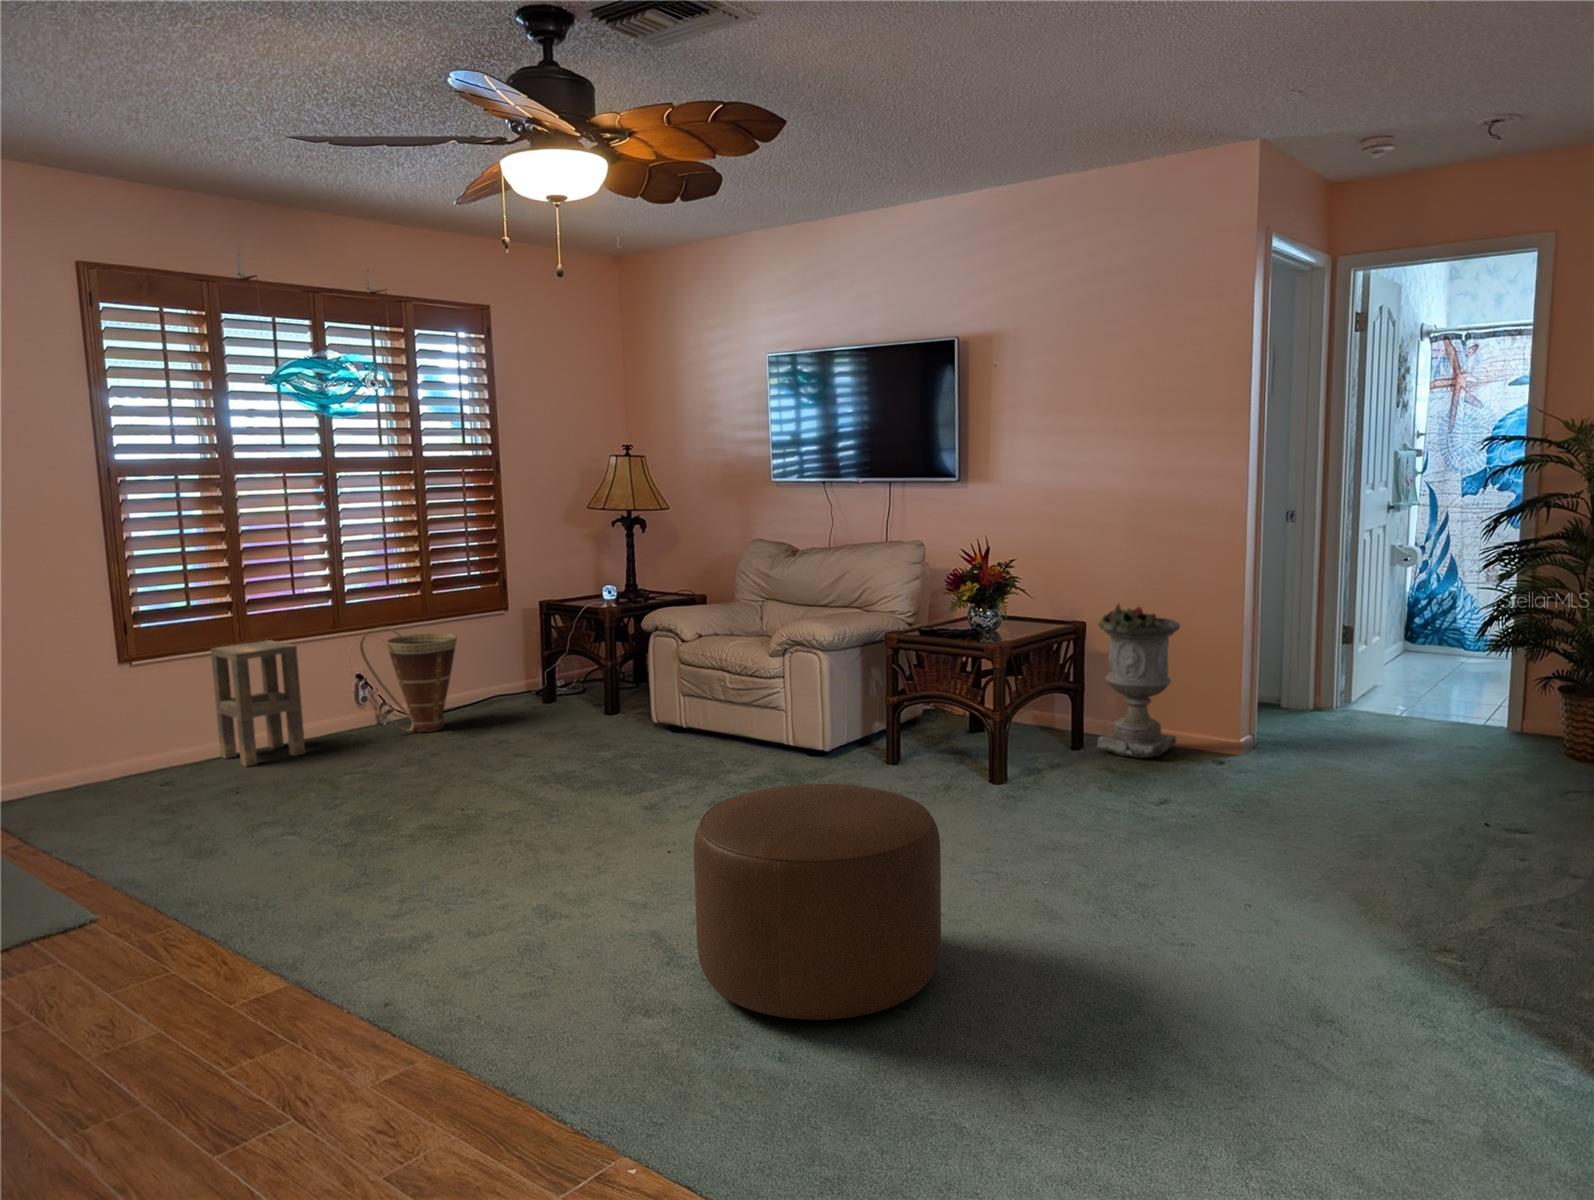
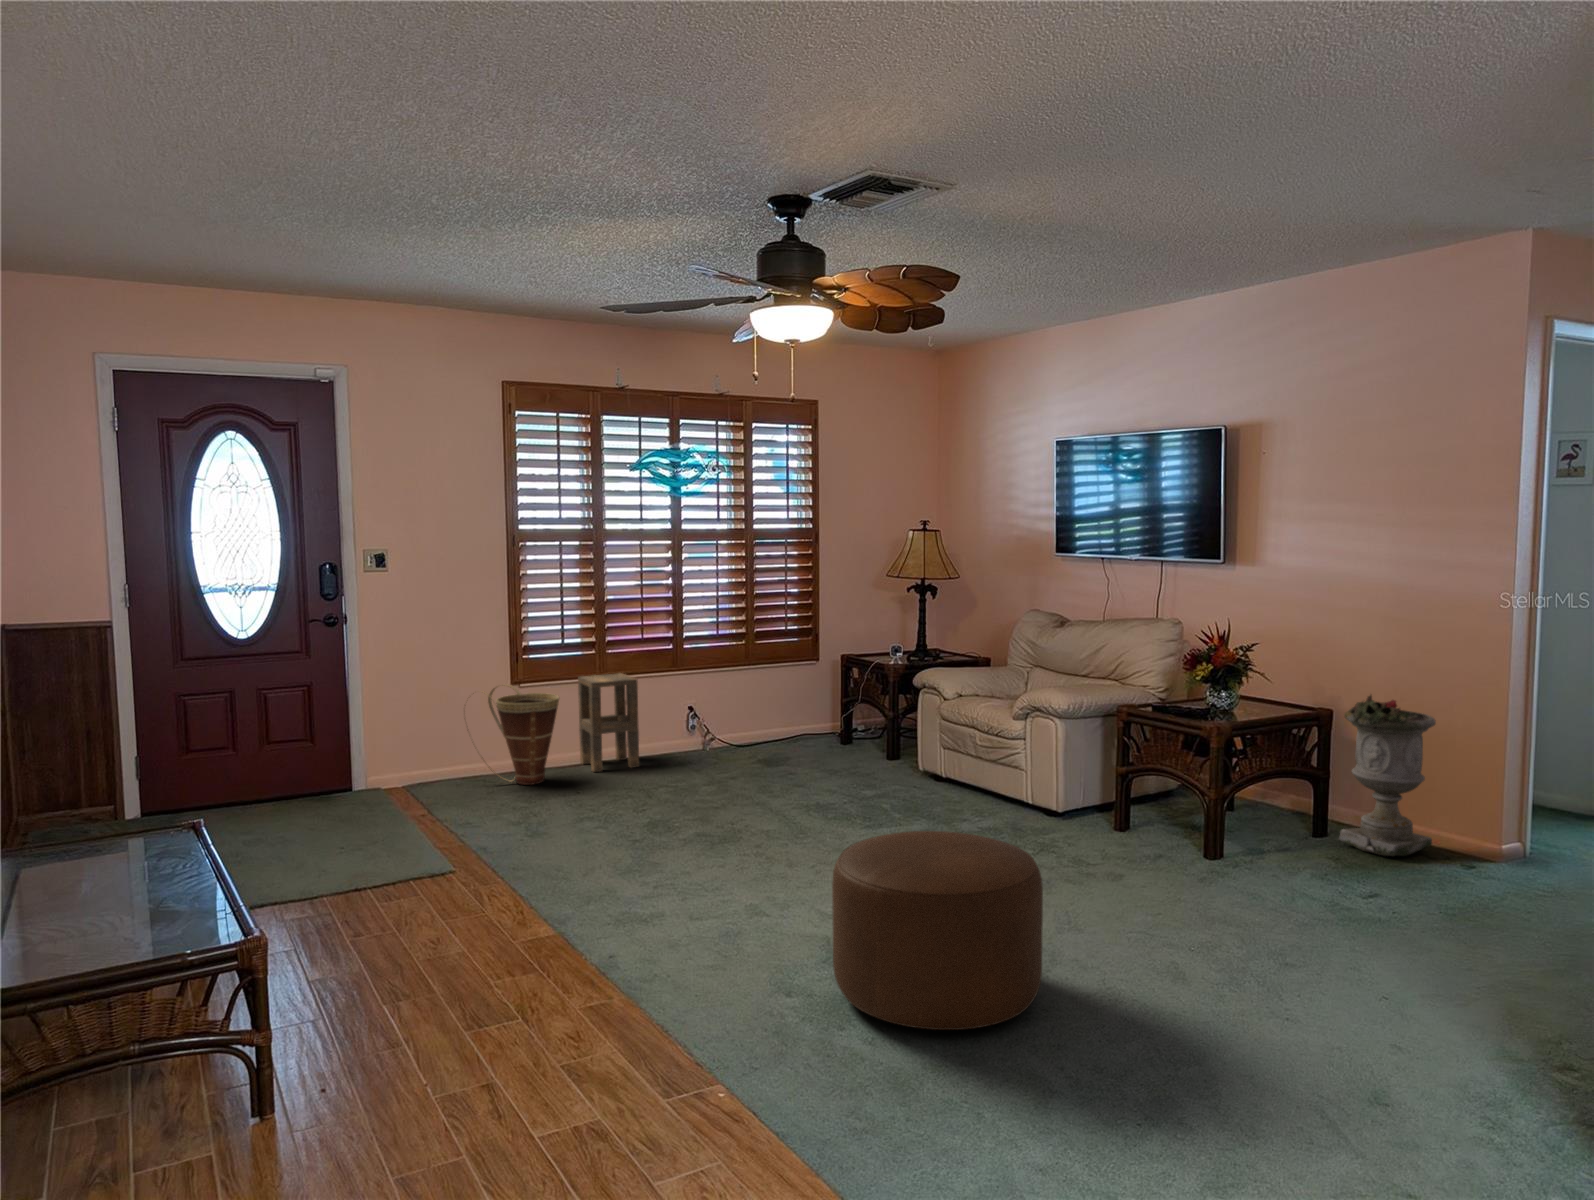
basket: present [360,627,457,732] -> present [467,684,559,785]

